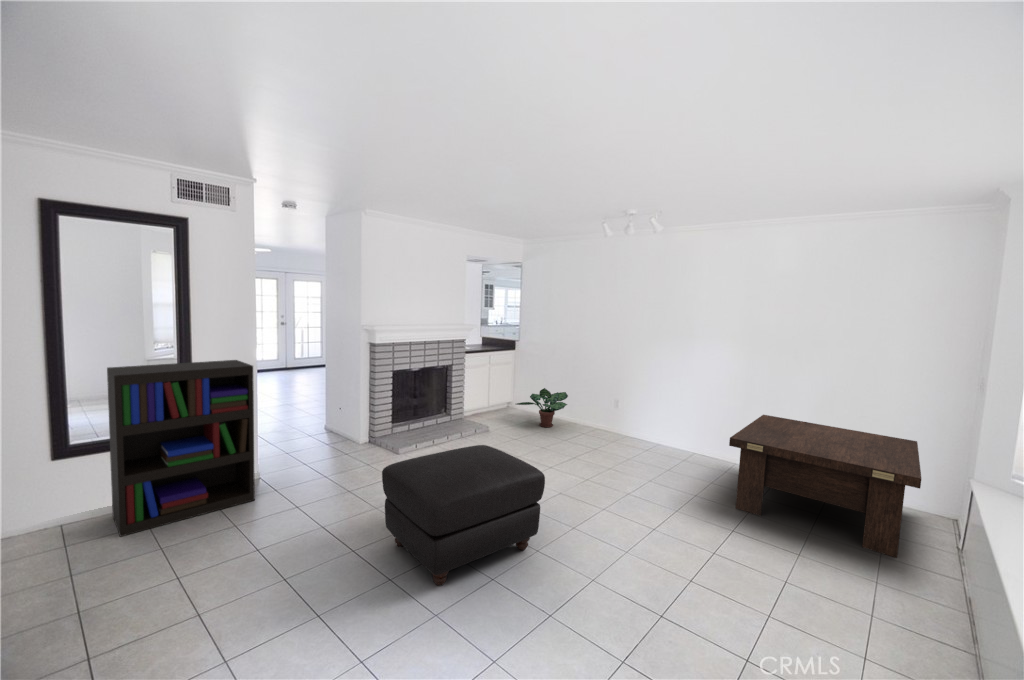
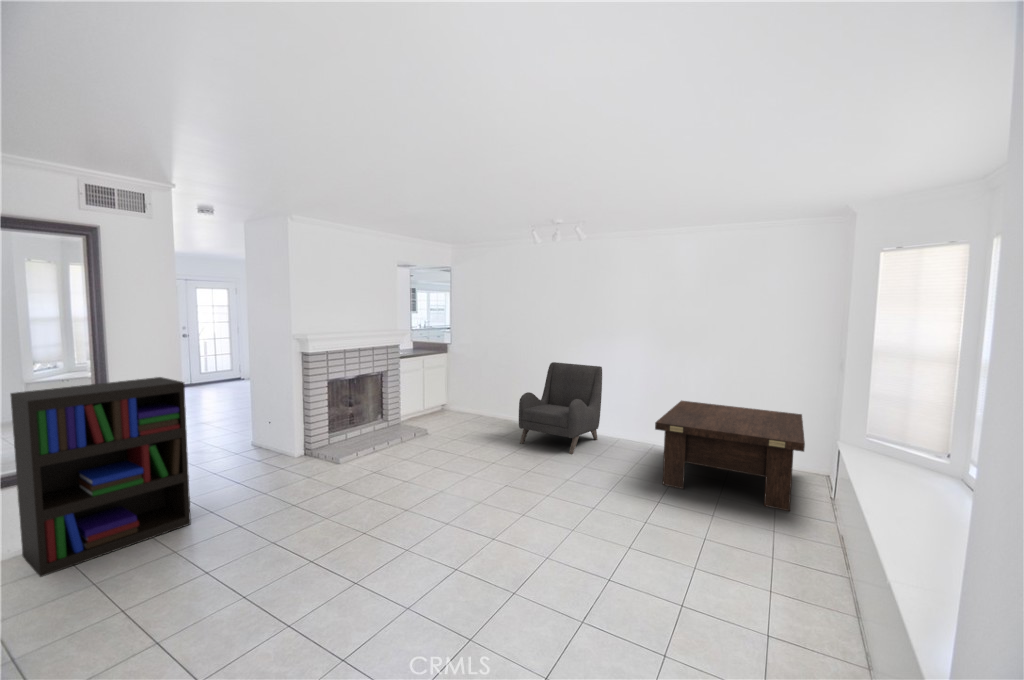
armchair: none [580,365,673,464] -> present [519,362,602,454]
potted plant: present [516,388,568,427] -> none [450,389,505,427]
ottoman: present [382,445,545,586] -> none [339,446,498,581]

